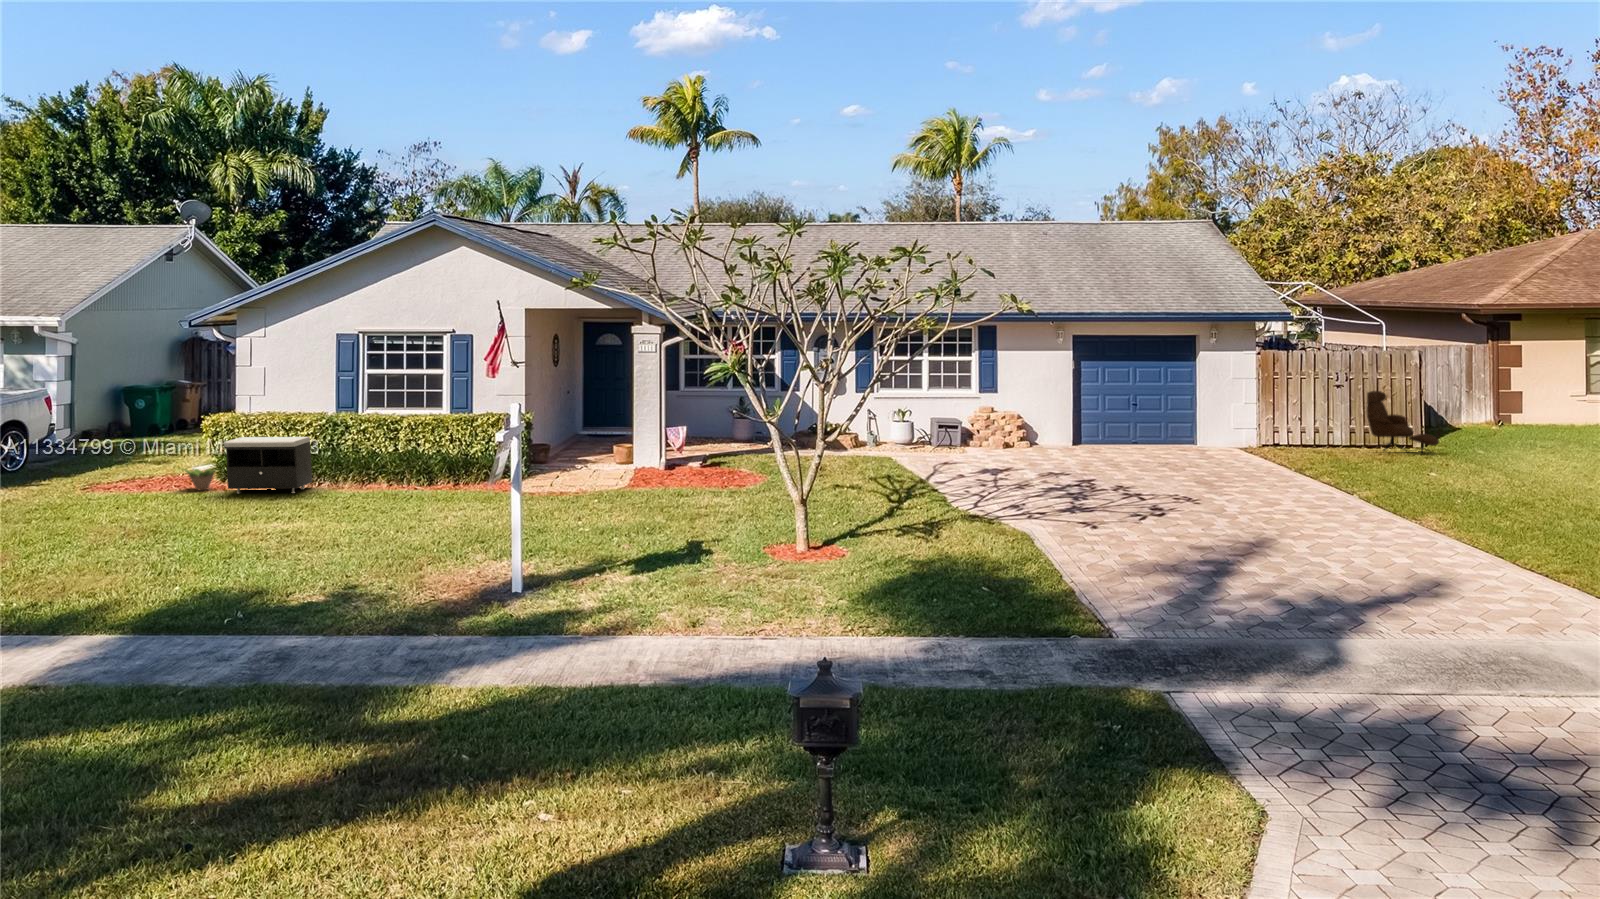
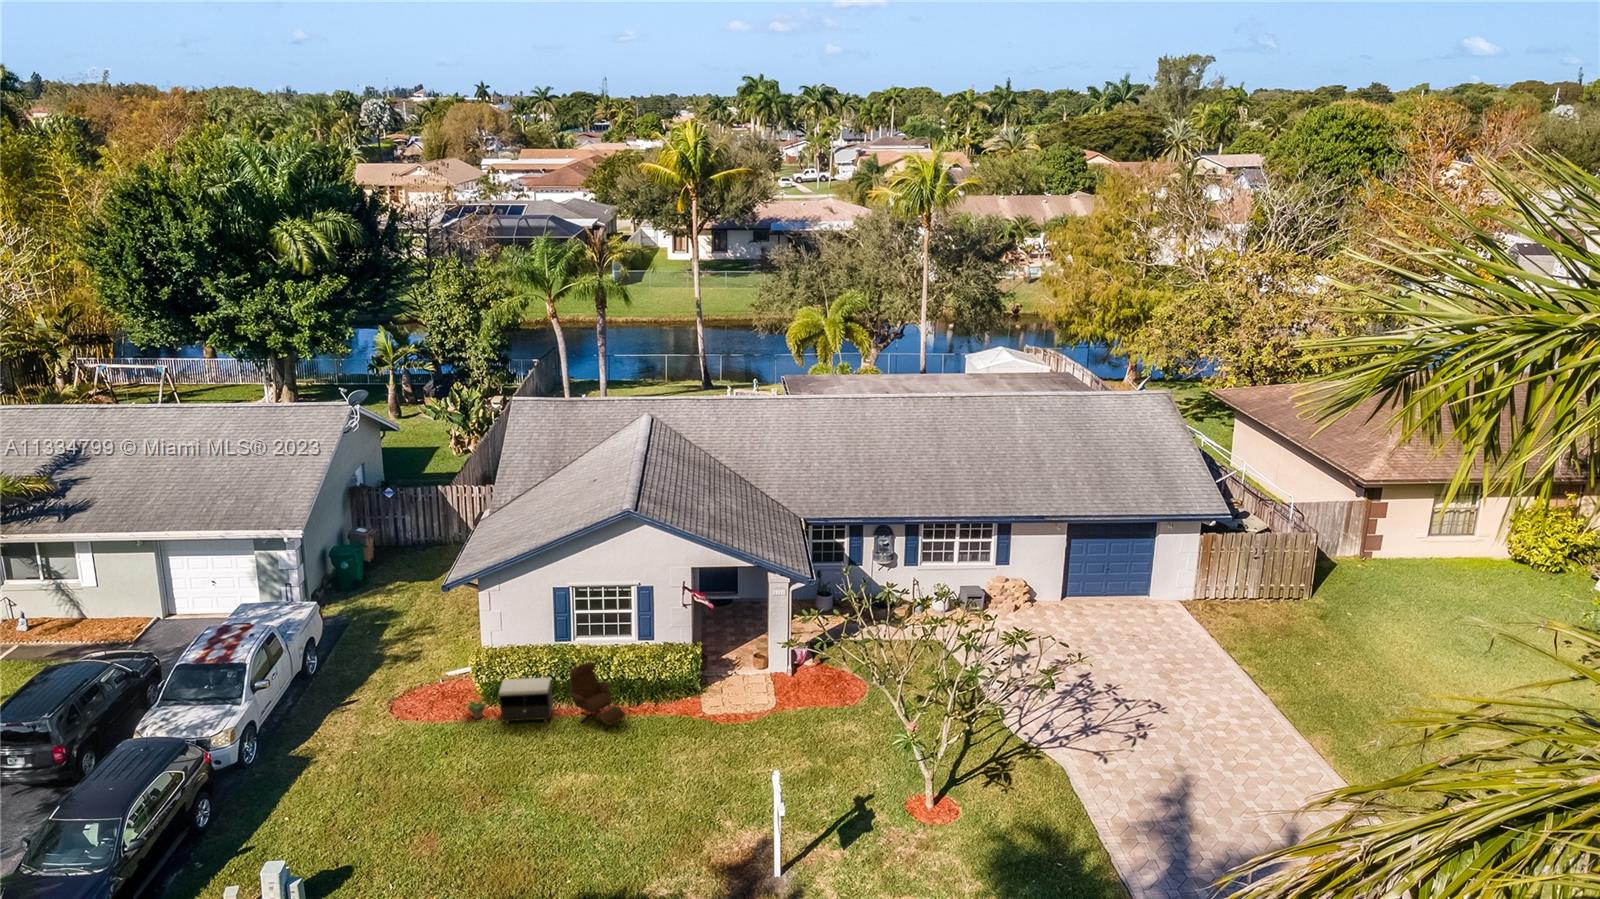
lounge chair: present [1367,391,1439,453] -> present [570,661,625,726]

